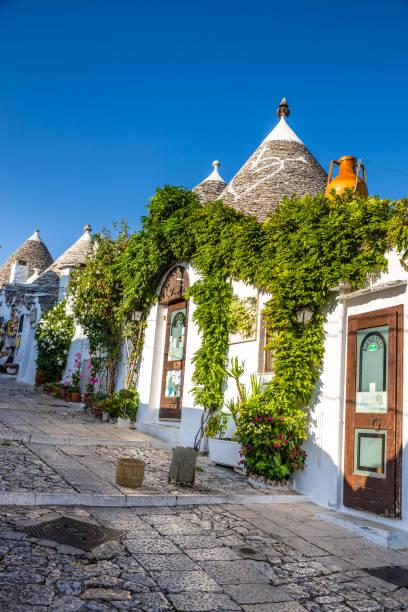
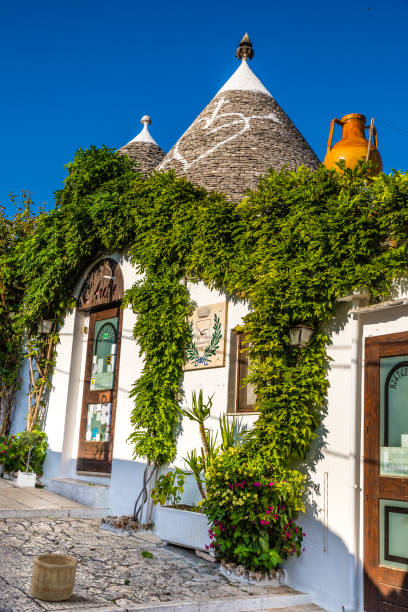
stool: present [168,448,197,488] -> none [109,533,152,594]

